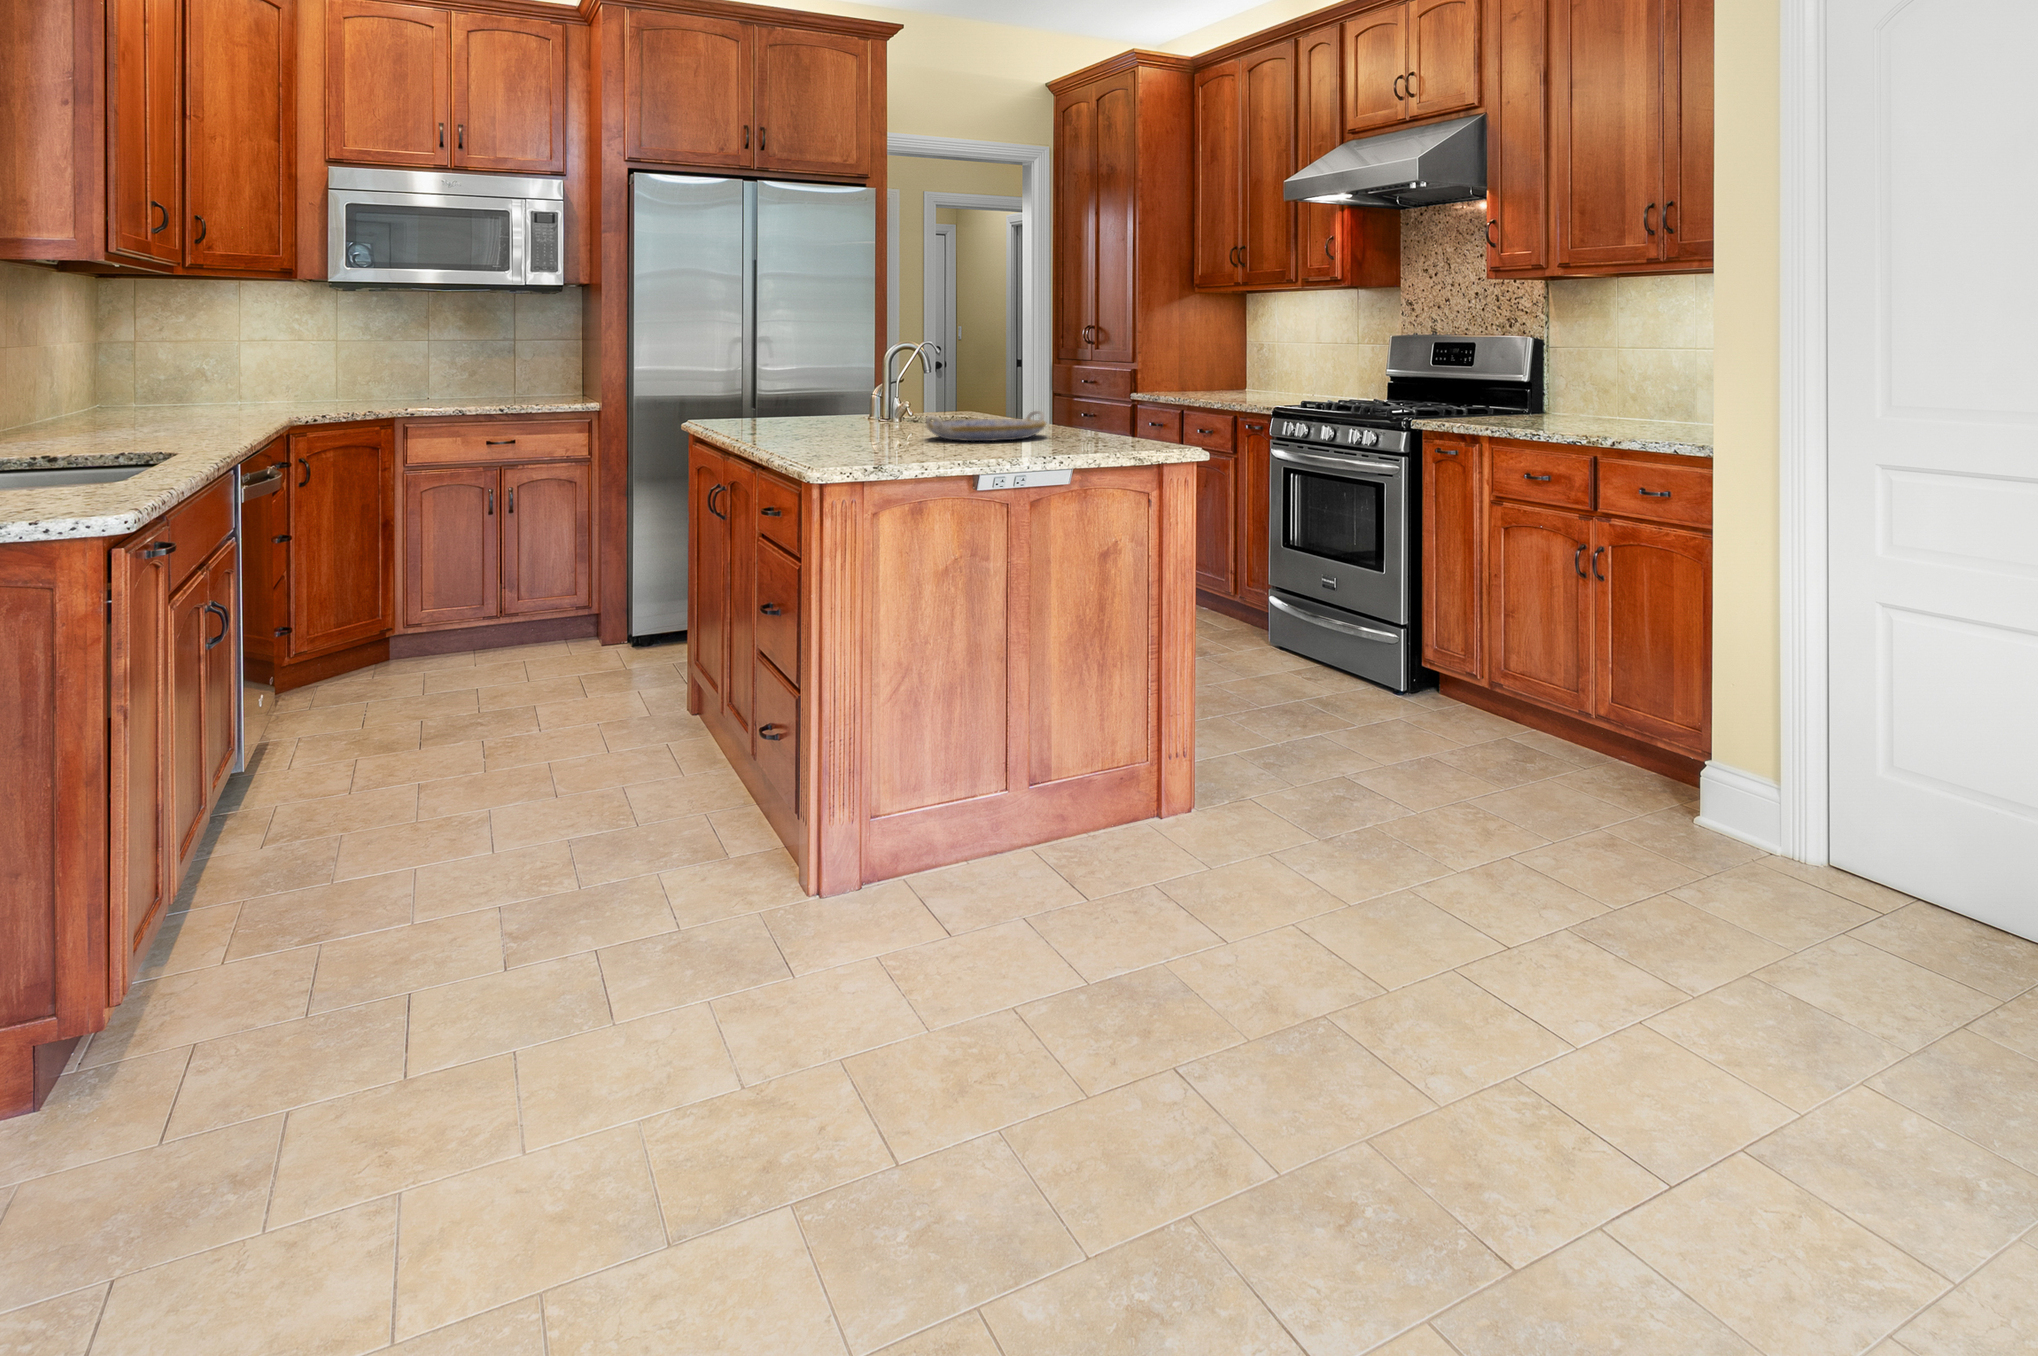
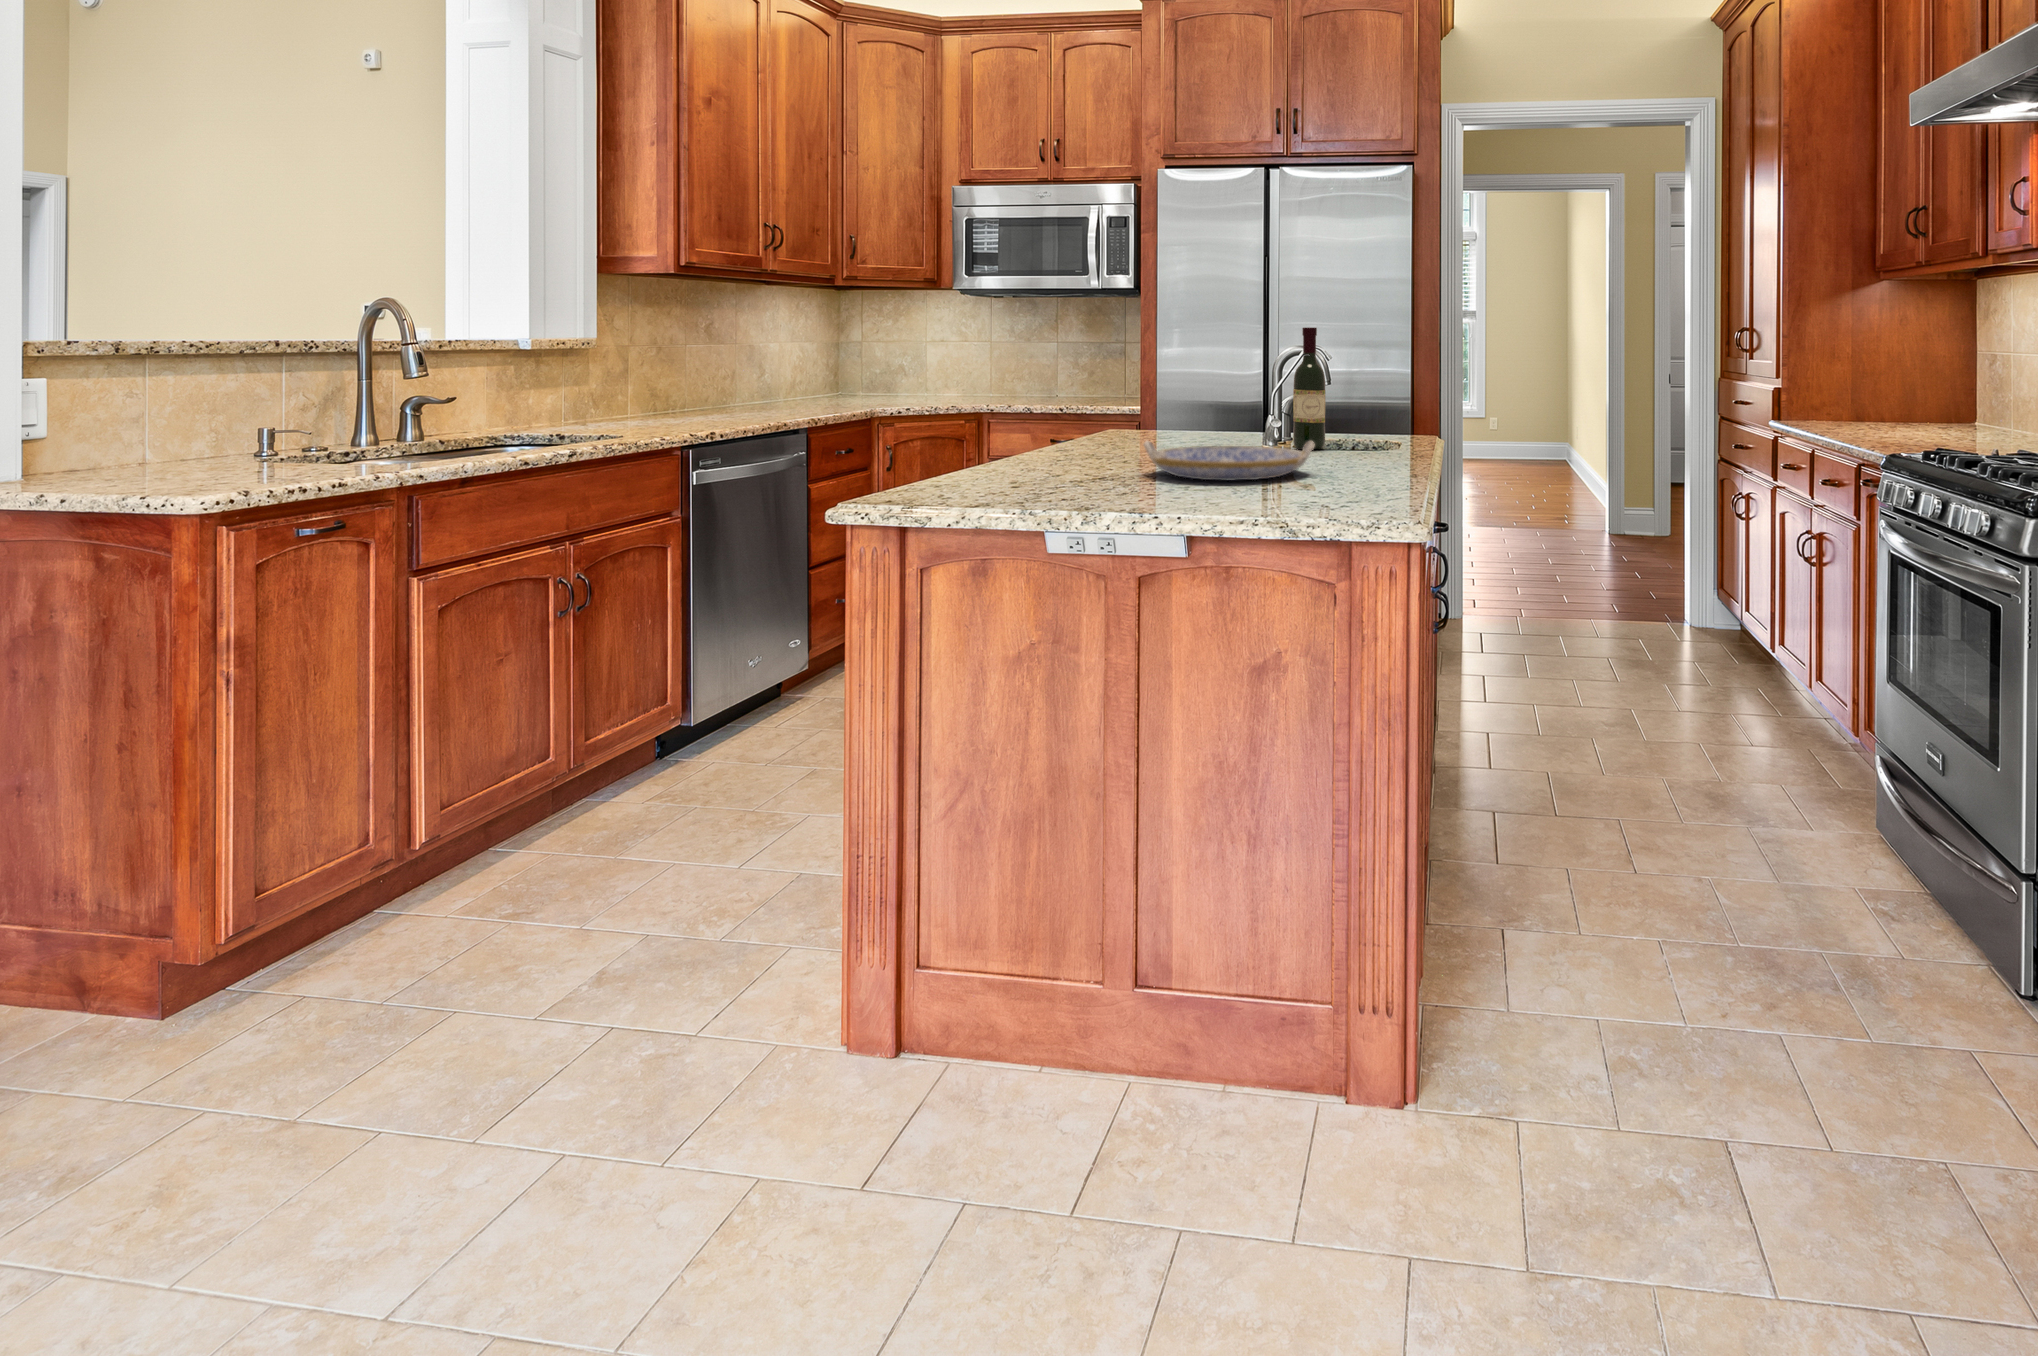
wine bottle: none [941,328,966,425] -> present [1293,327,1326,450]

